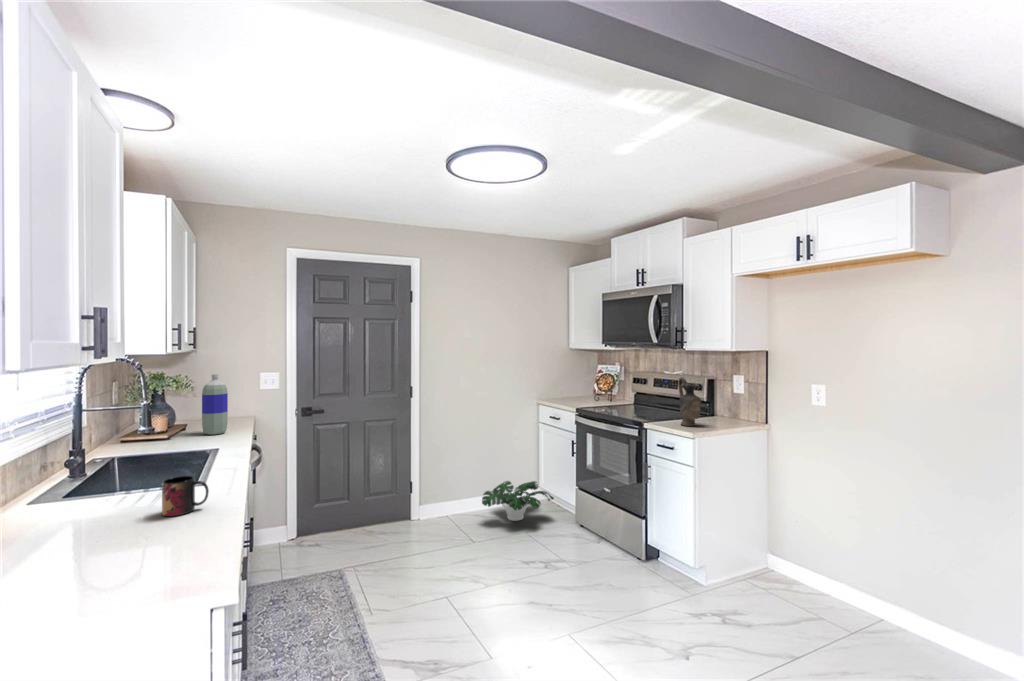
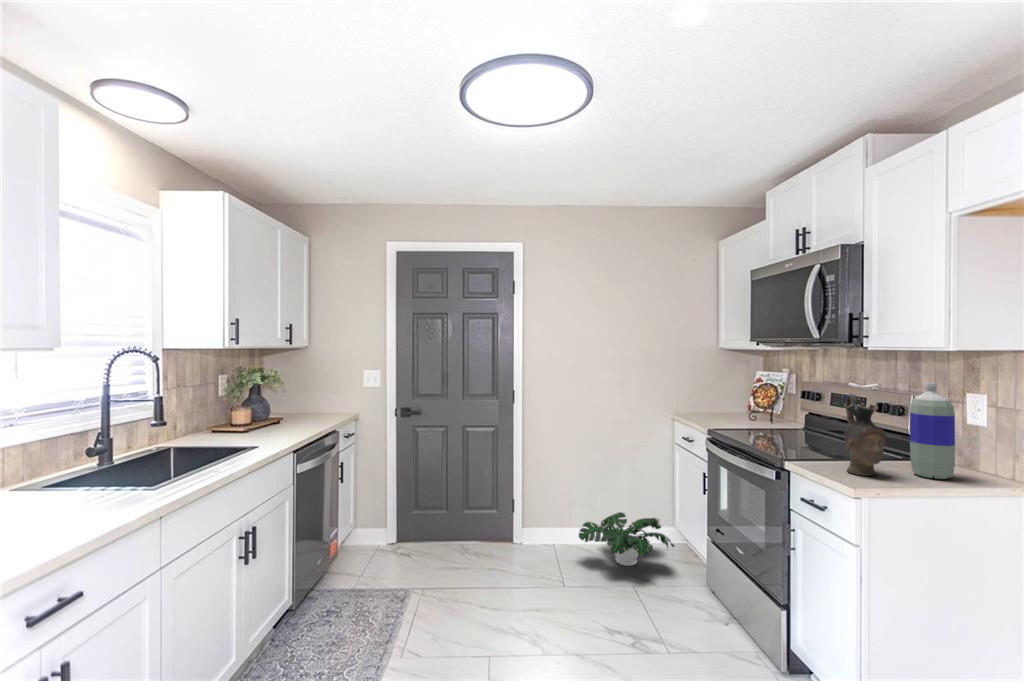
bottle: present [202,374,228,435] -> present [910,383,955,479]
mug: present [162,476,209,516] -> none [72,475,120,518]

